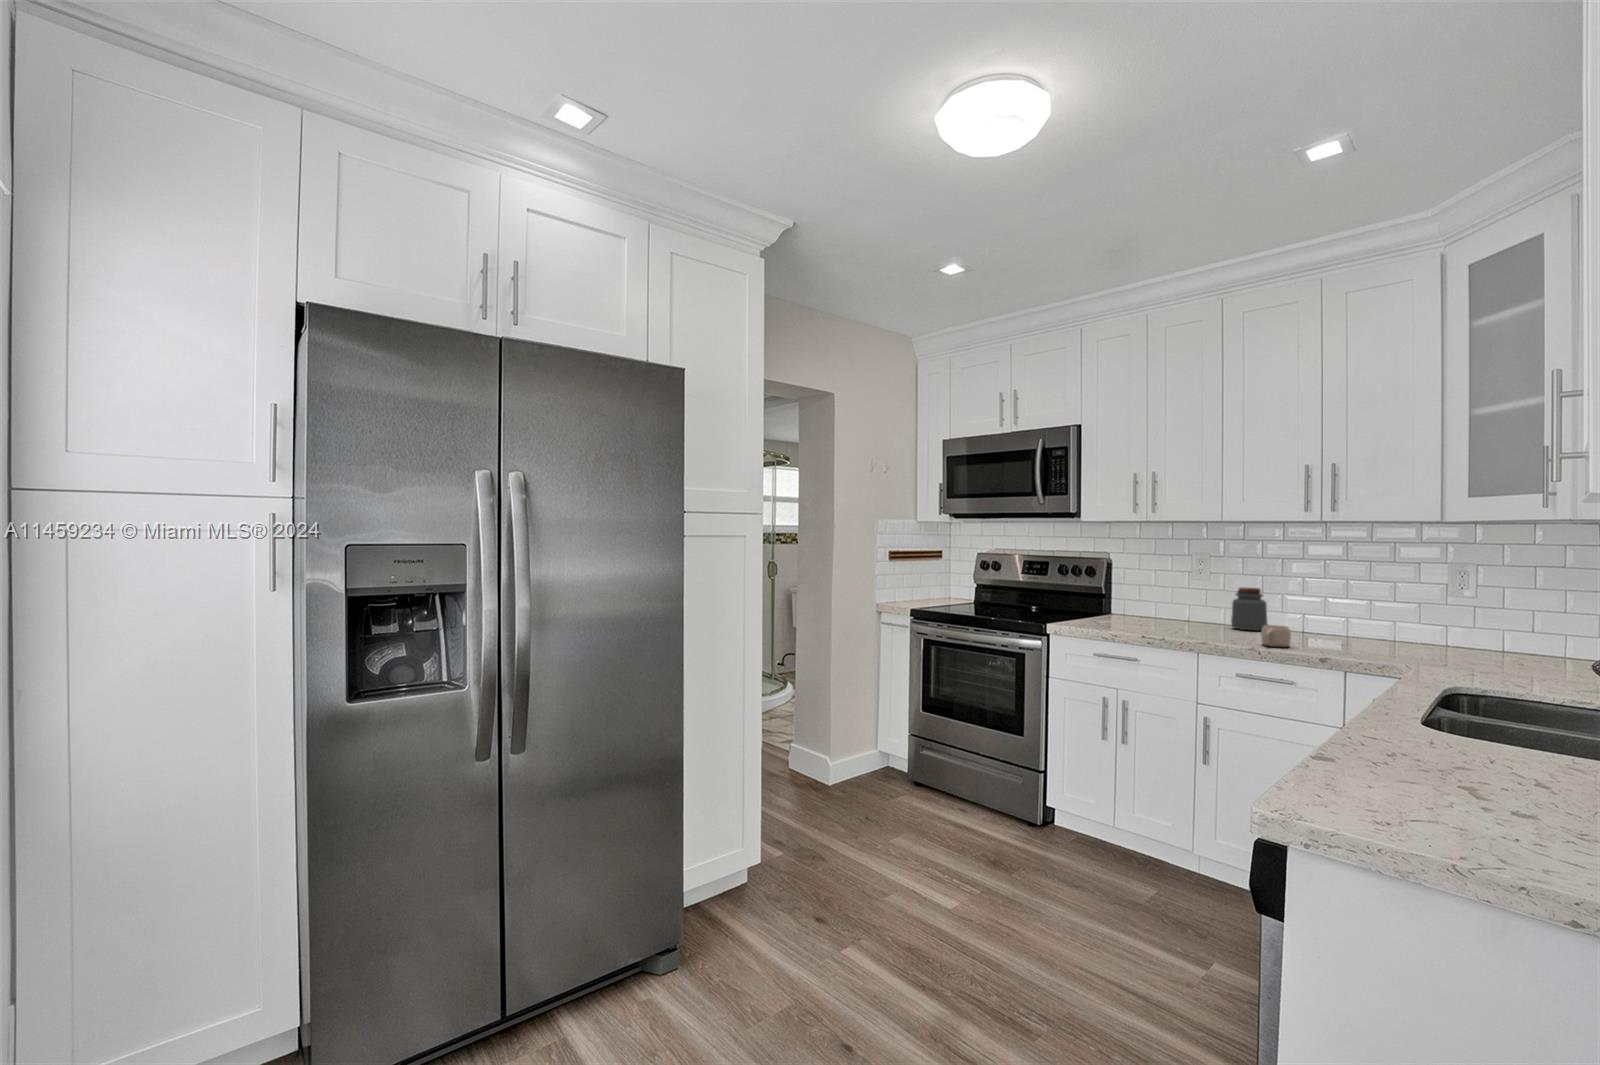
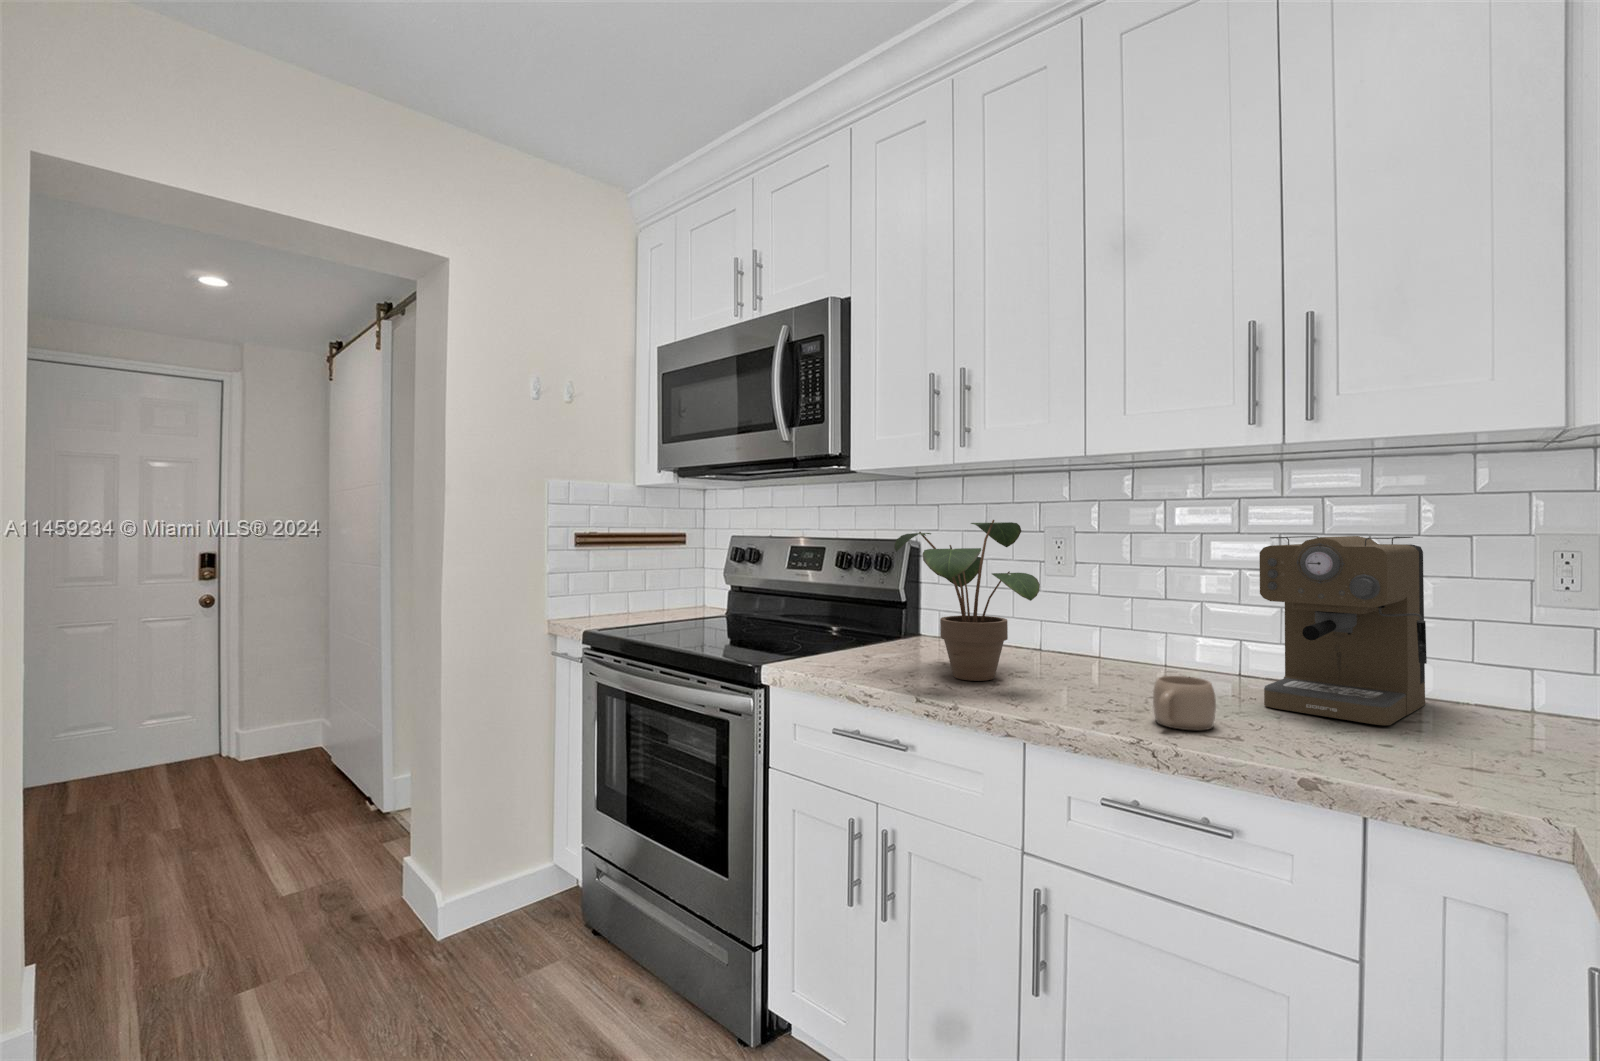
potted plant: none [1120,551,1203,631] -> present [894,520,1040,681]
coffee maker: none [1313,563,1395,648] -> present [1259,536,1427,725]
jar: present [1231,587,1268,631] -> none [1105,588,1171,673]

